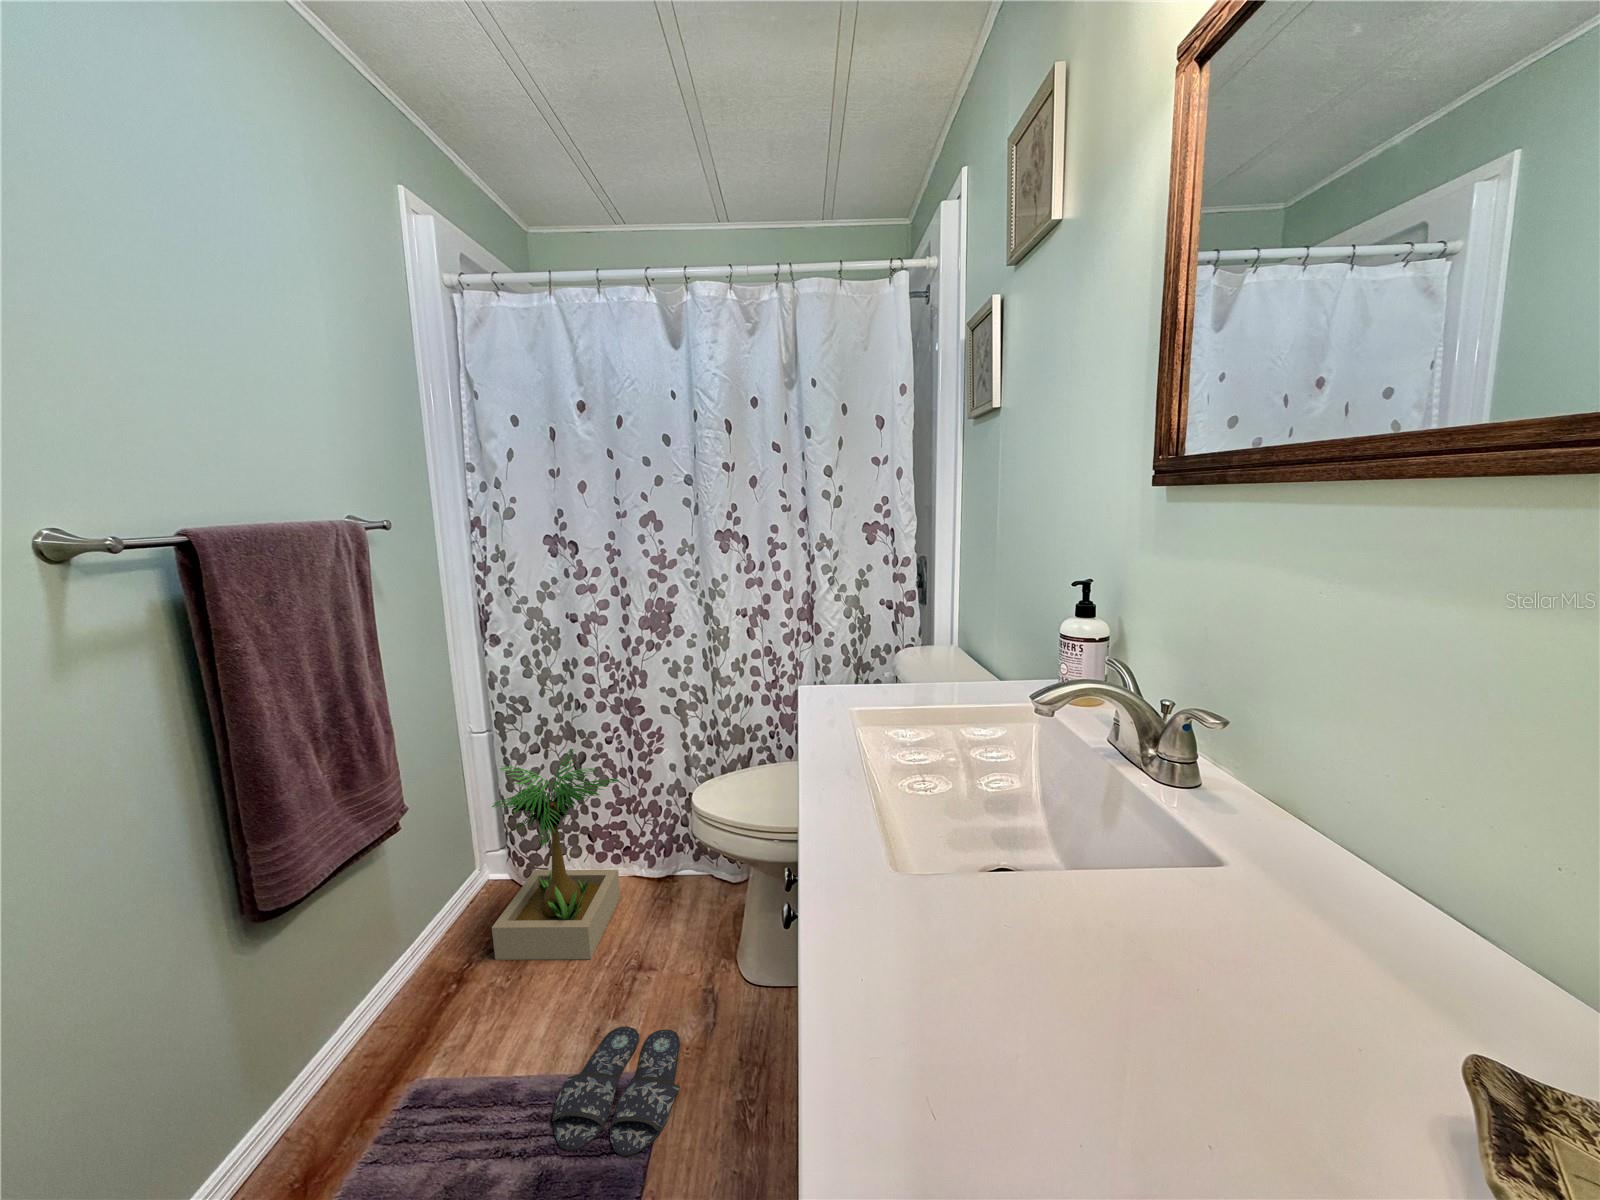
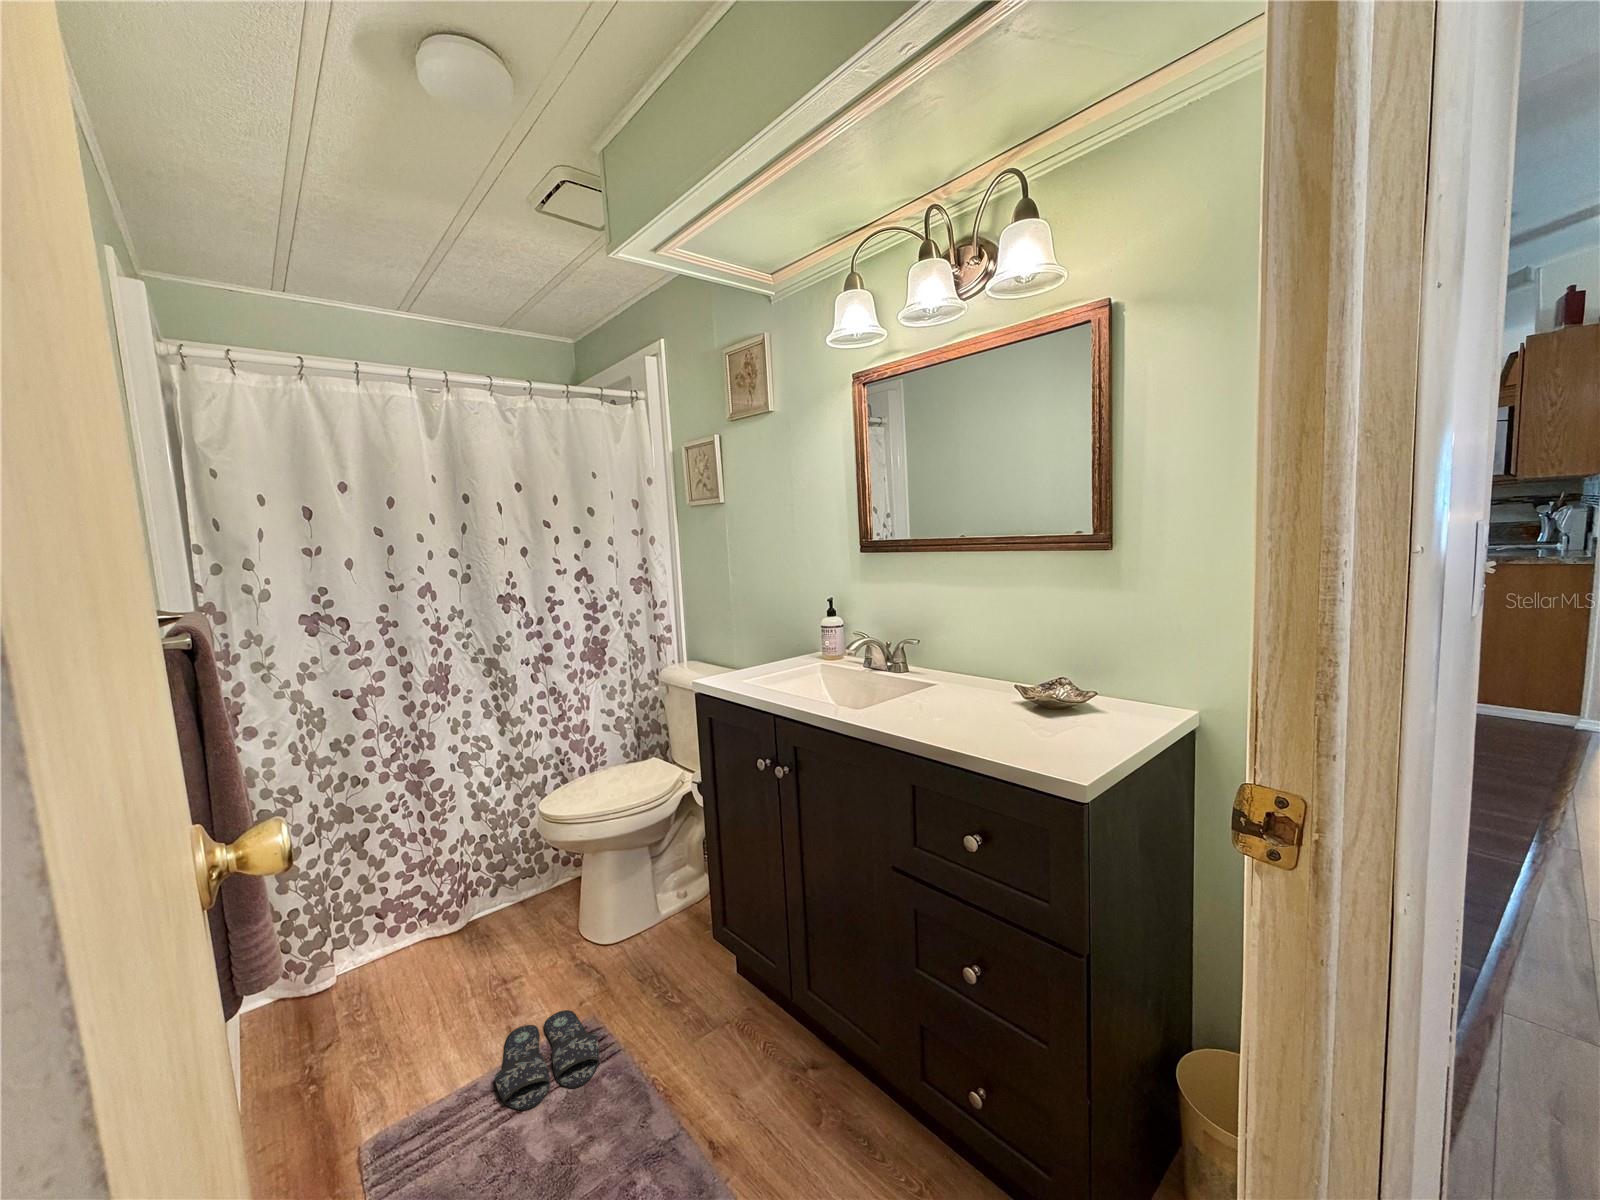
potted plant: present [492,749,620,960] -> none [293,822,453,1054]

